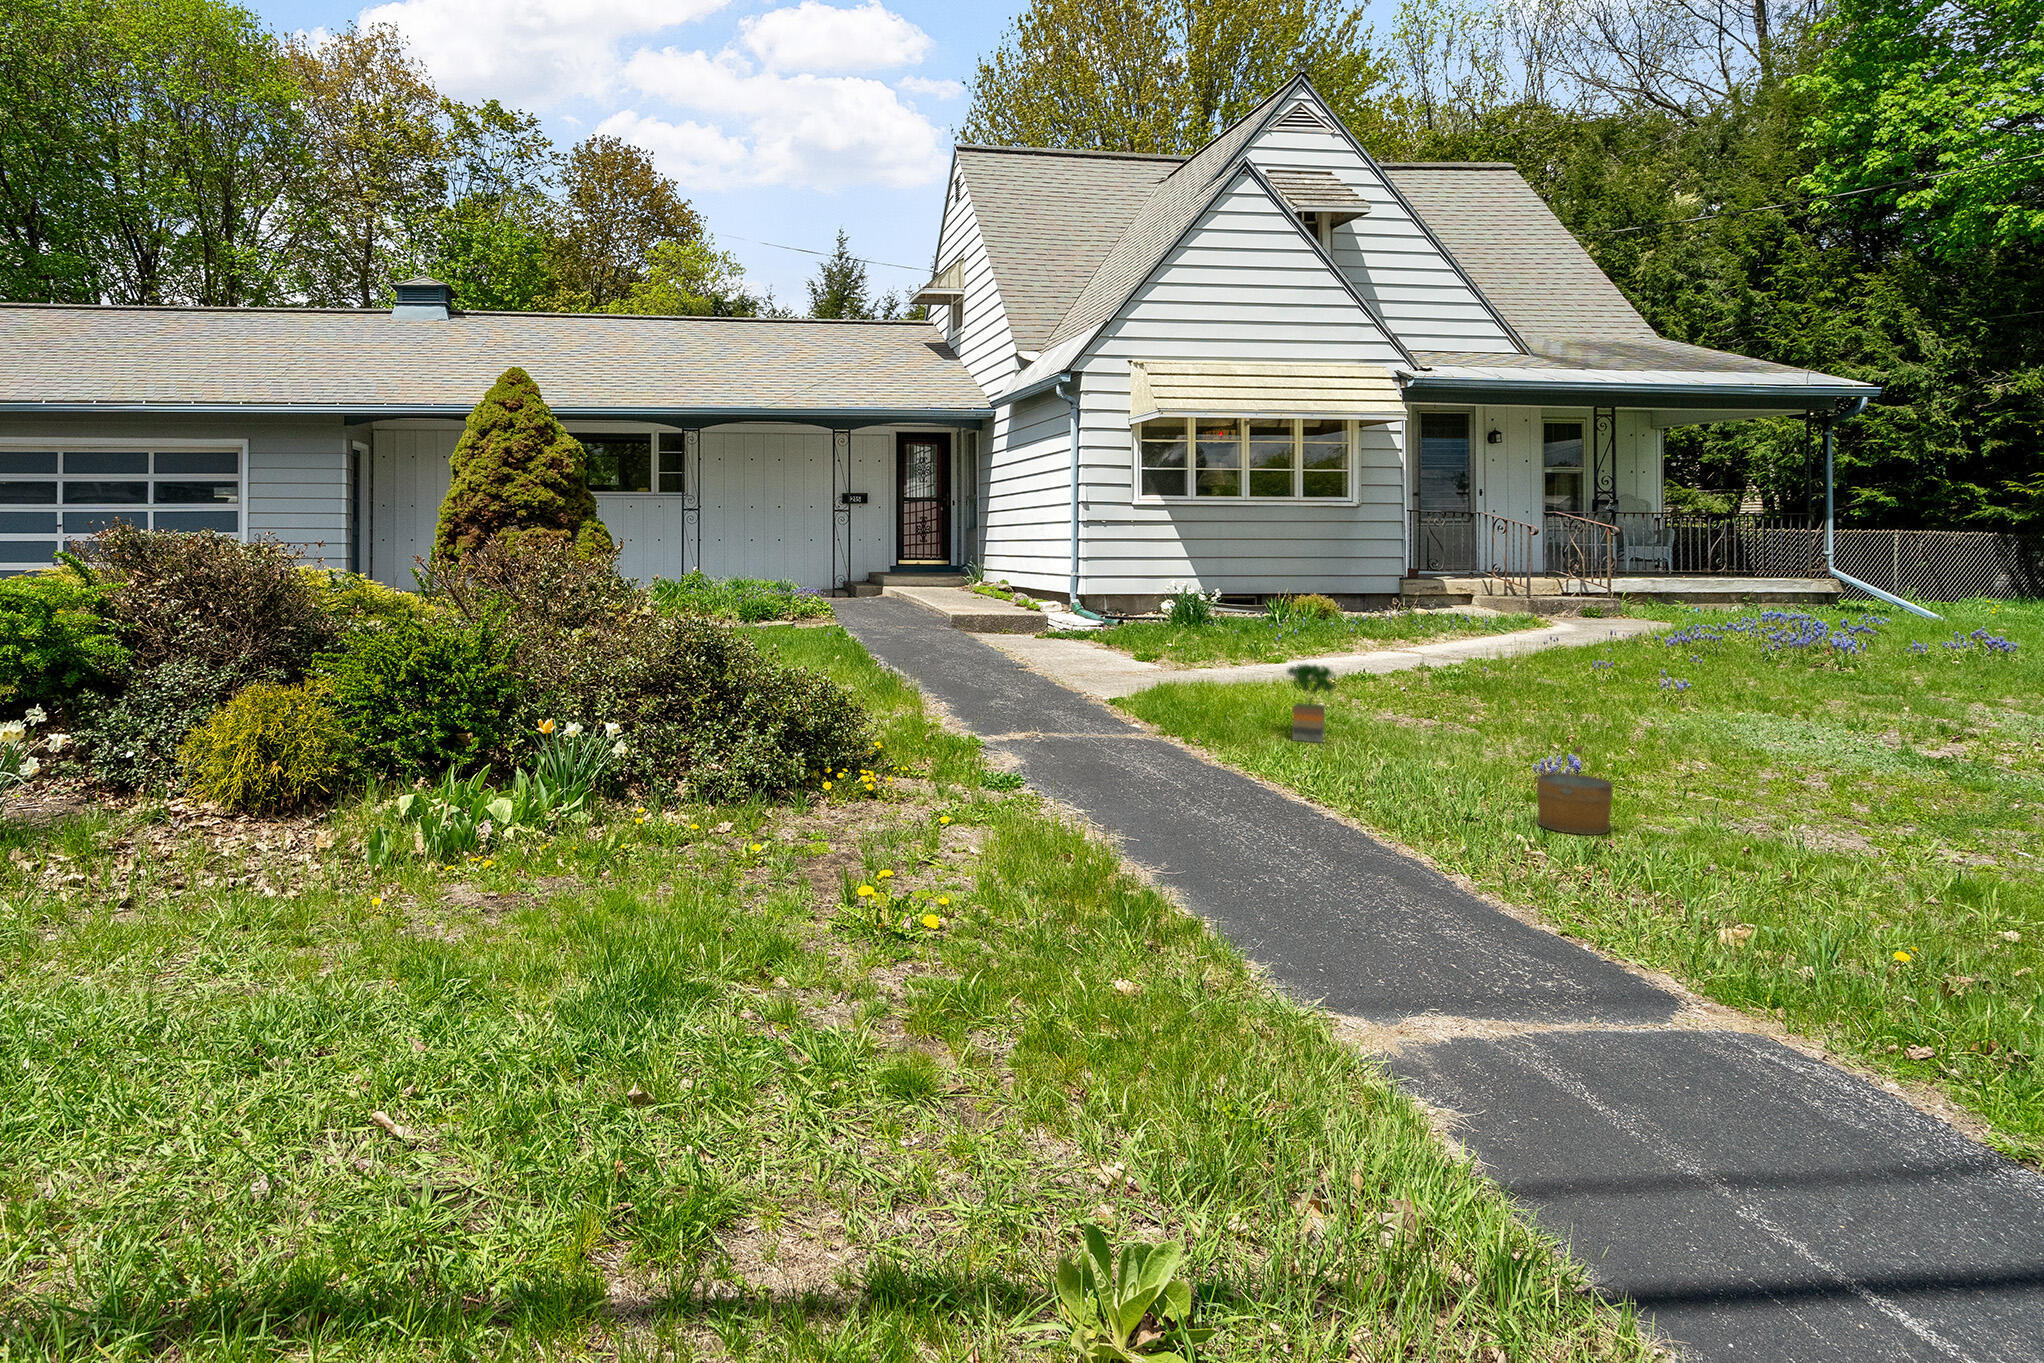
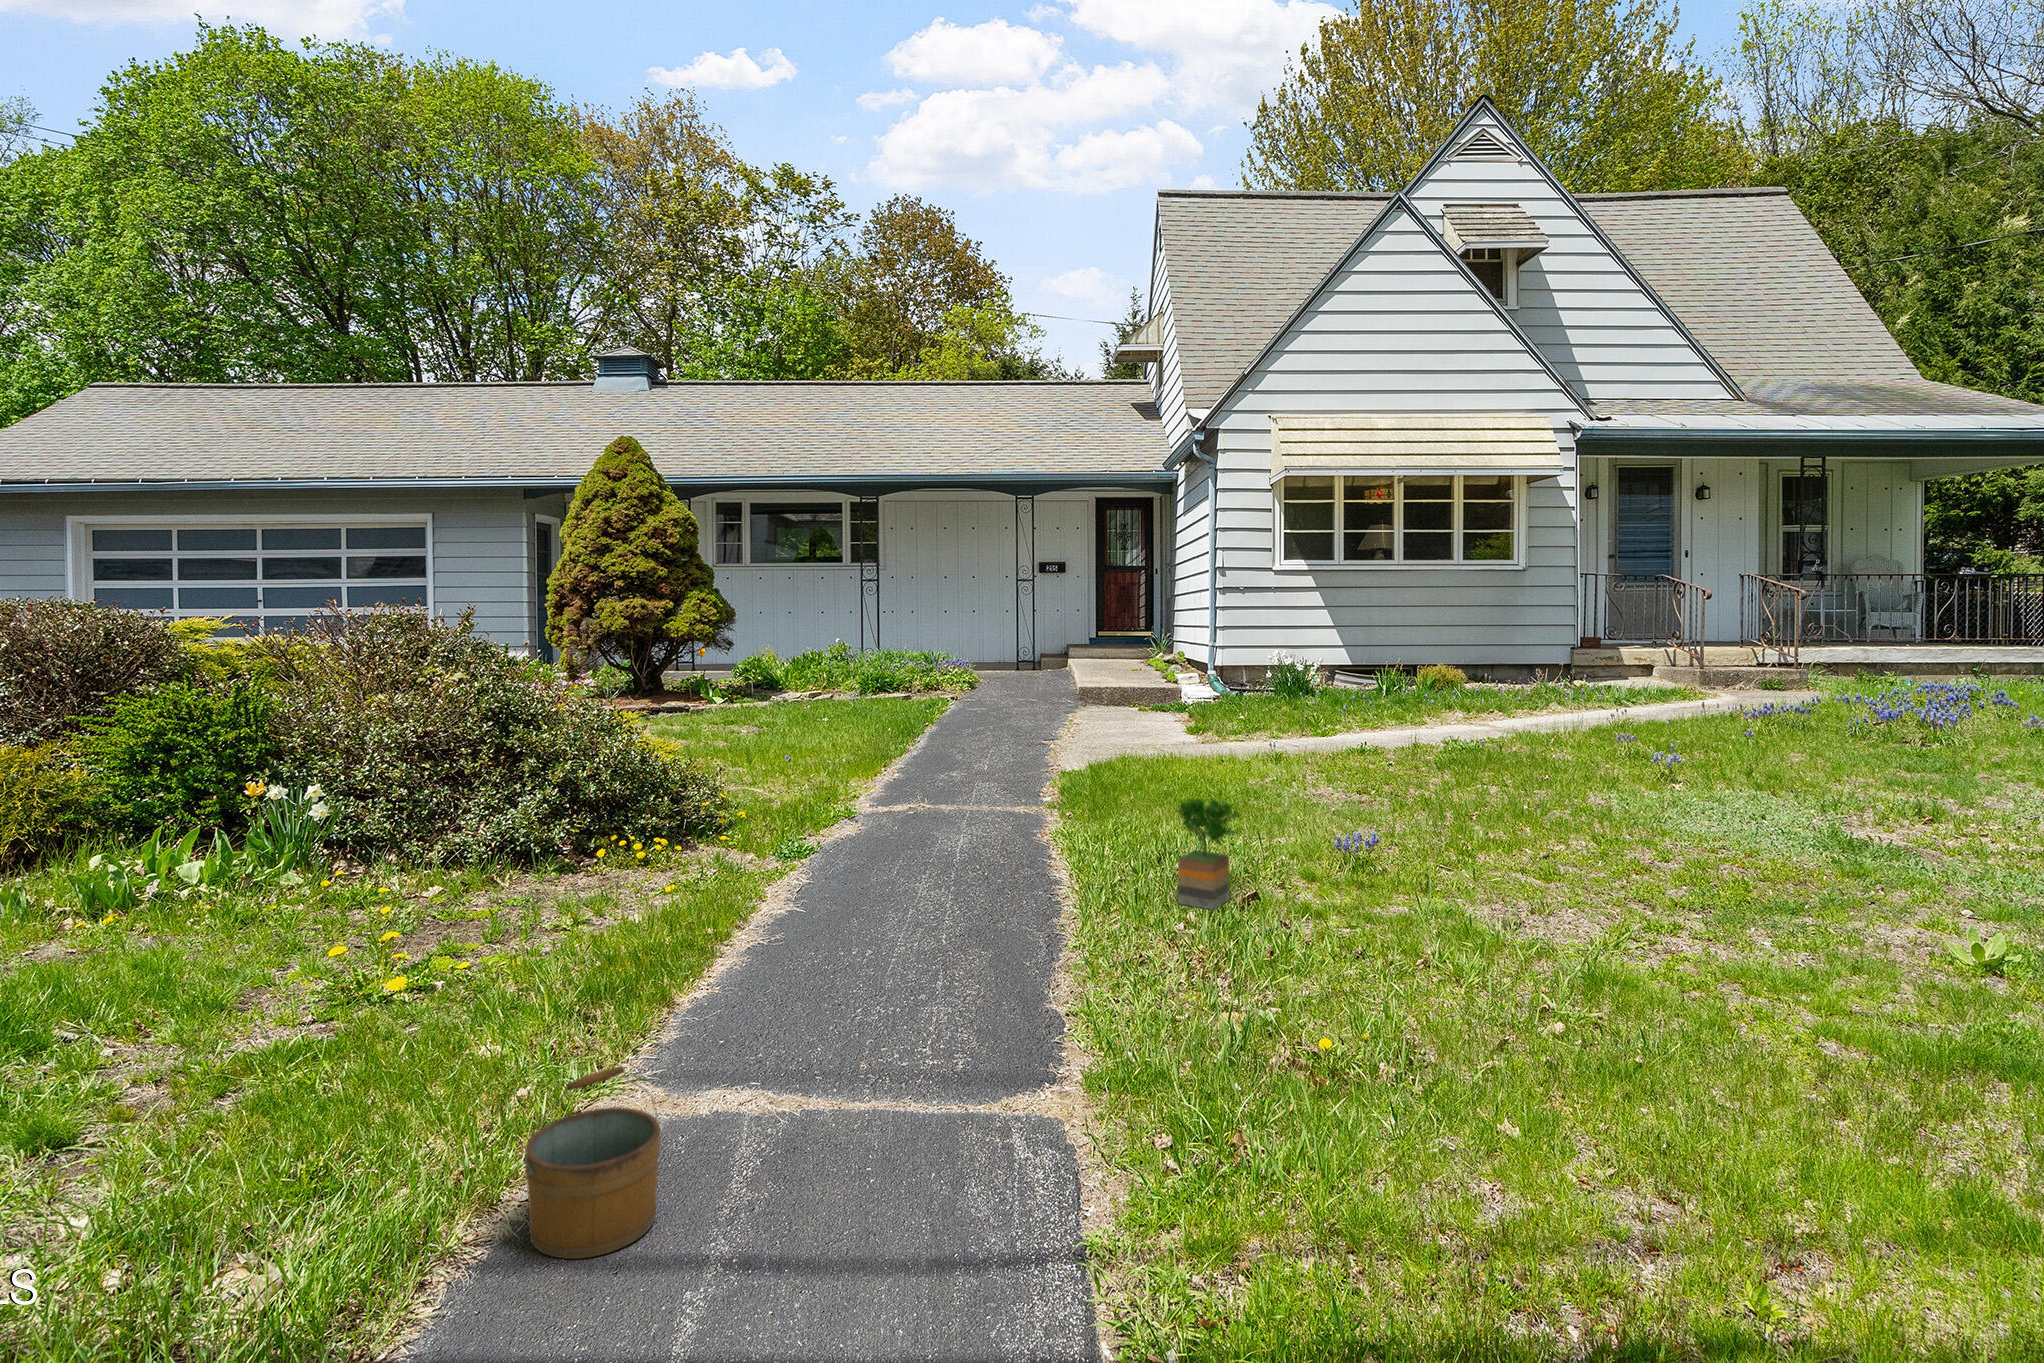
bucket: present [1536,745,1613,835] -> present [525,1066,660,1259]

